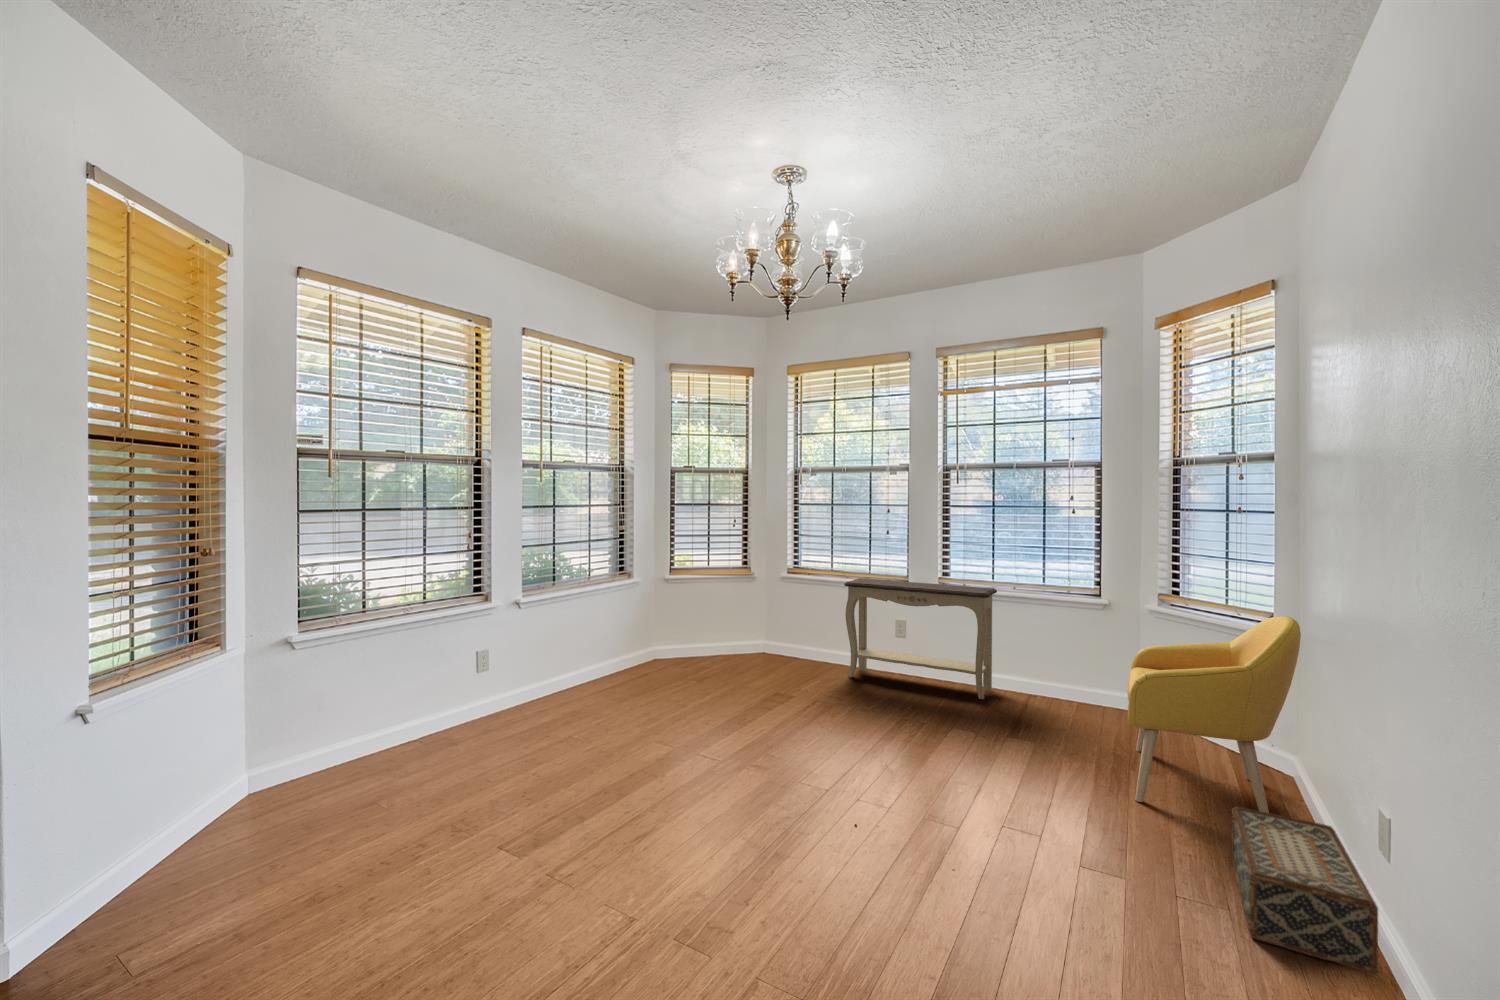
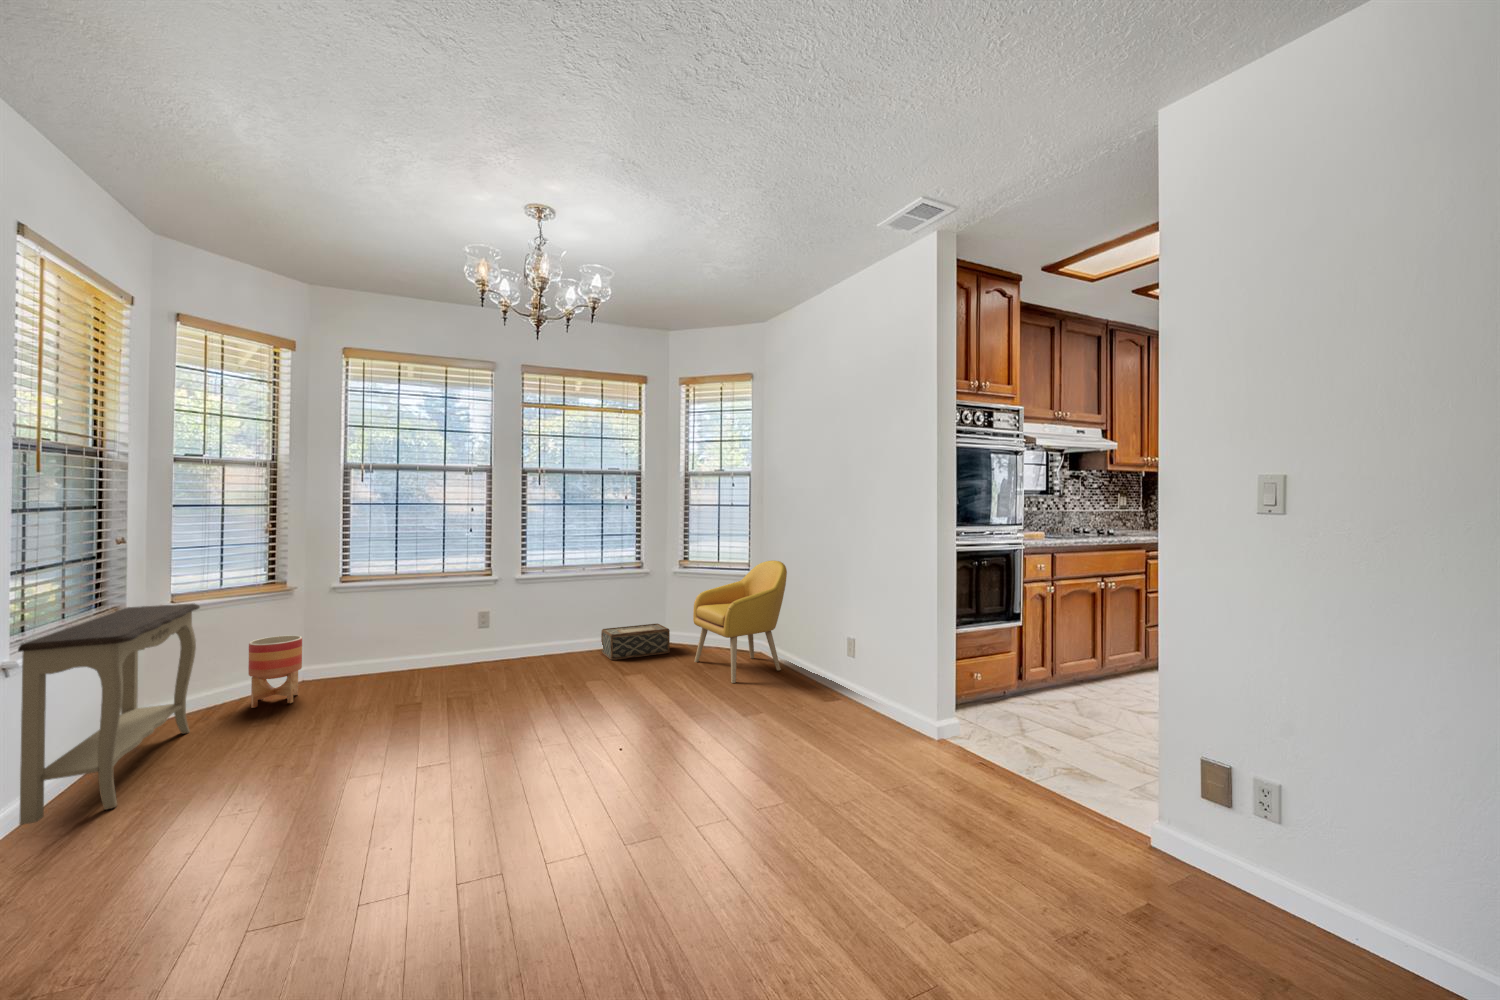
console table: present [844,578,997,699] -> present [18,603,200,825]
planter: none [723,609,756,665] -> present [248,635,302,708]
woven basket: present [1231,807,1378,974] -> present [601,624,670,660]

